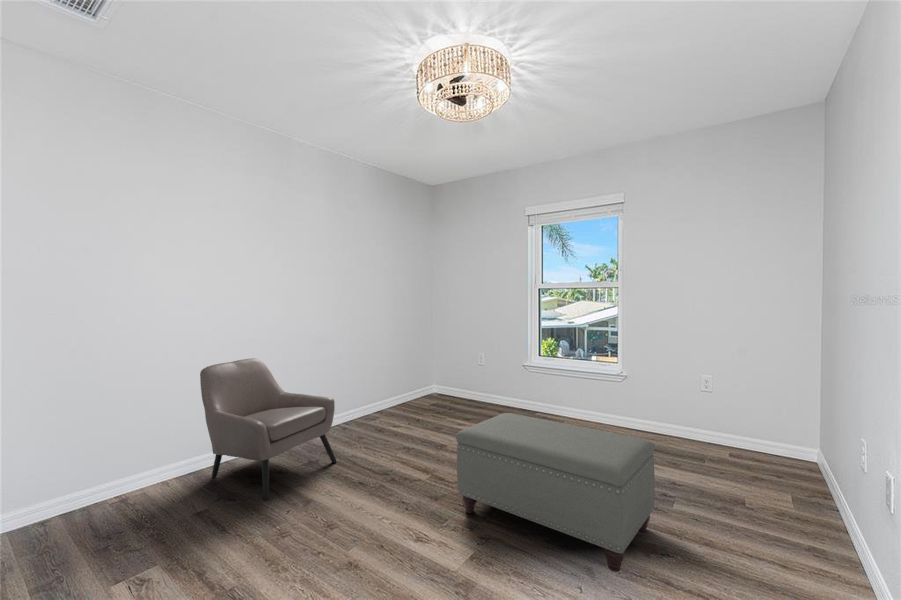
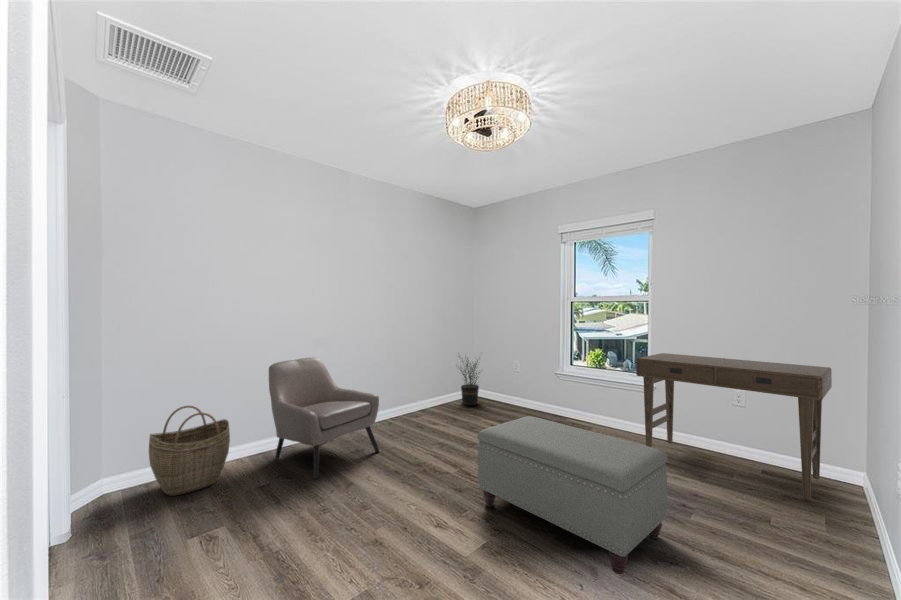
desk: none [609,341,790,480] -> present [636,353,832,500]
potted plant: none [412,346,444,404] -> present [460,357,480,405]
woven basket: none [47,422,155,534] -> present [149,406,230,496]

